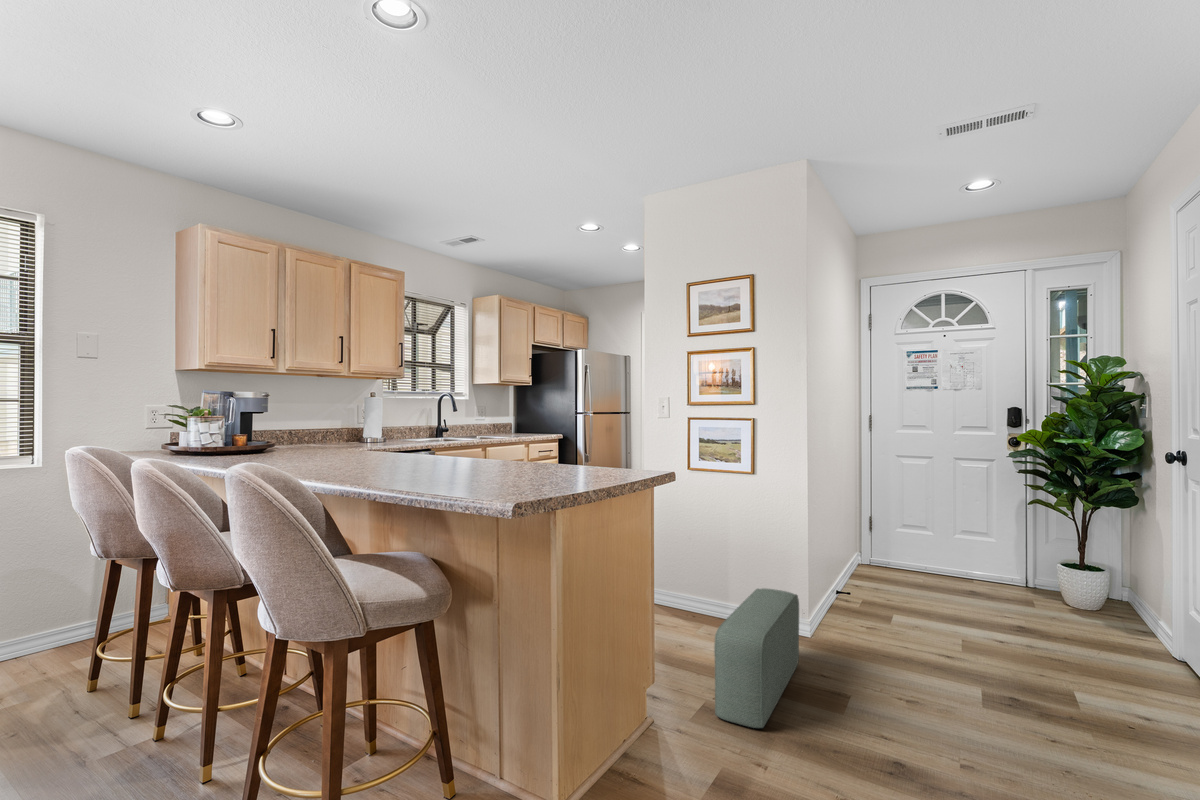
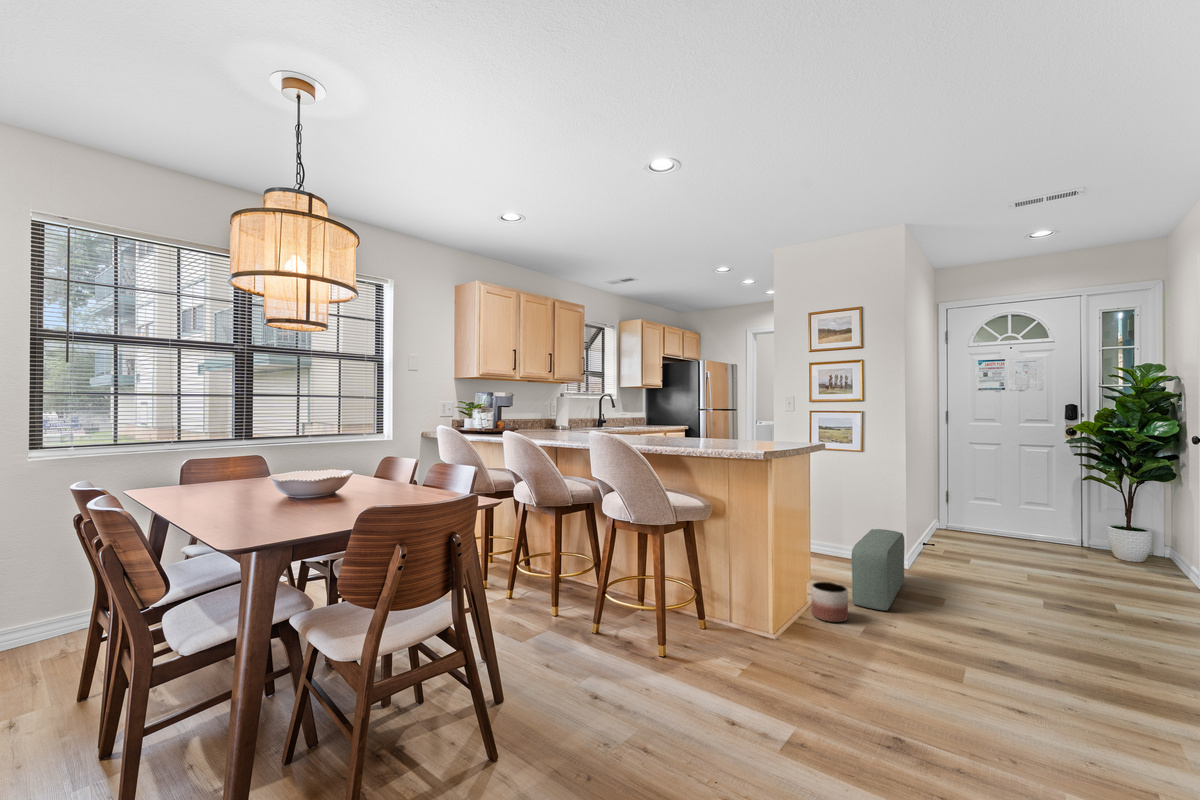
planter: none [646,689,699,762] -> present [812,582,848,622]

